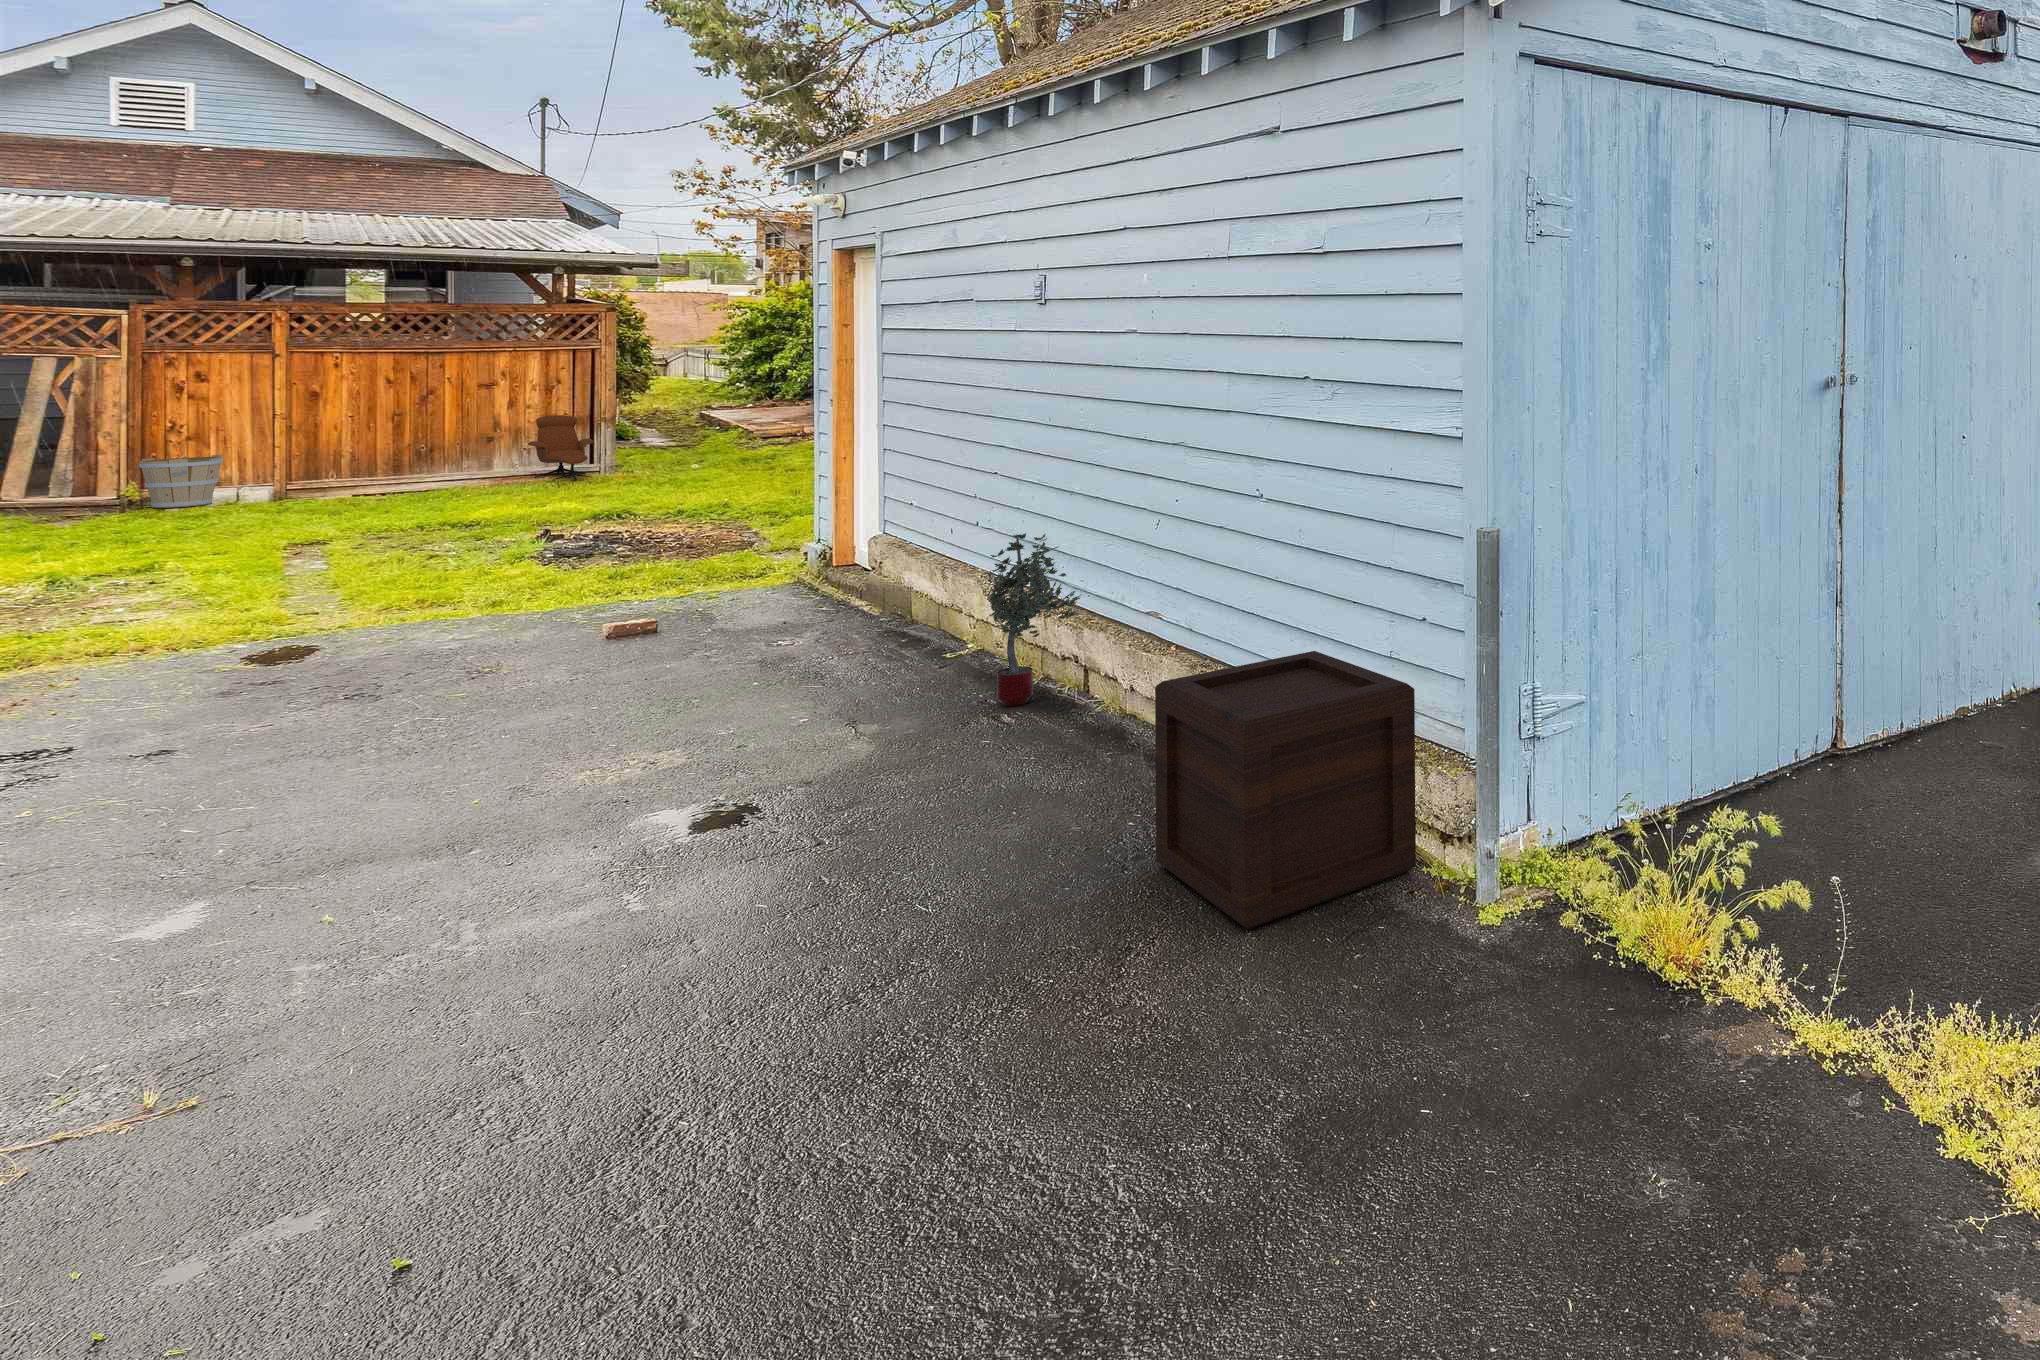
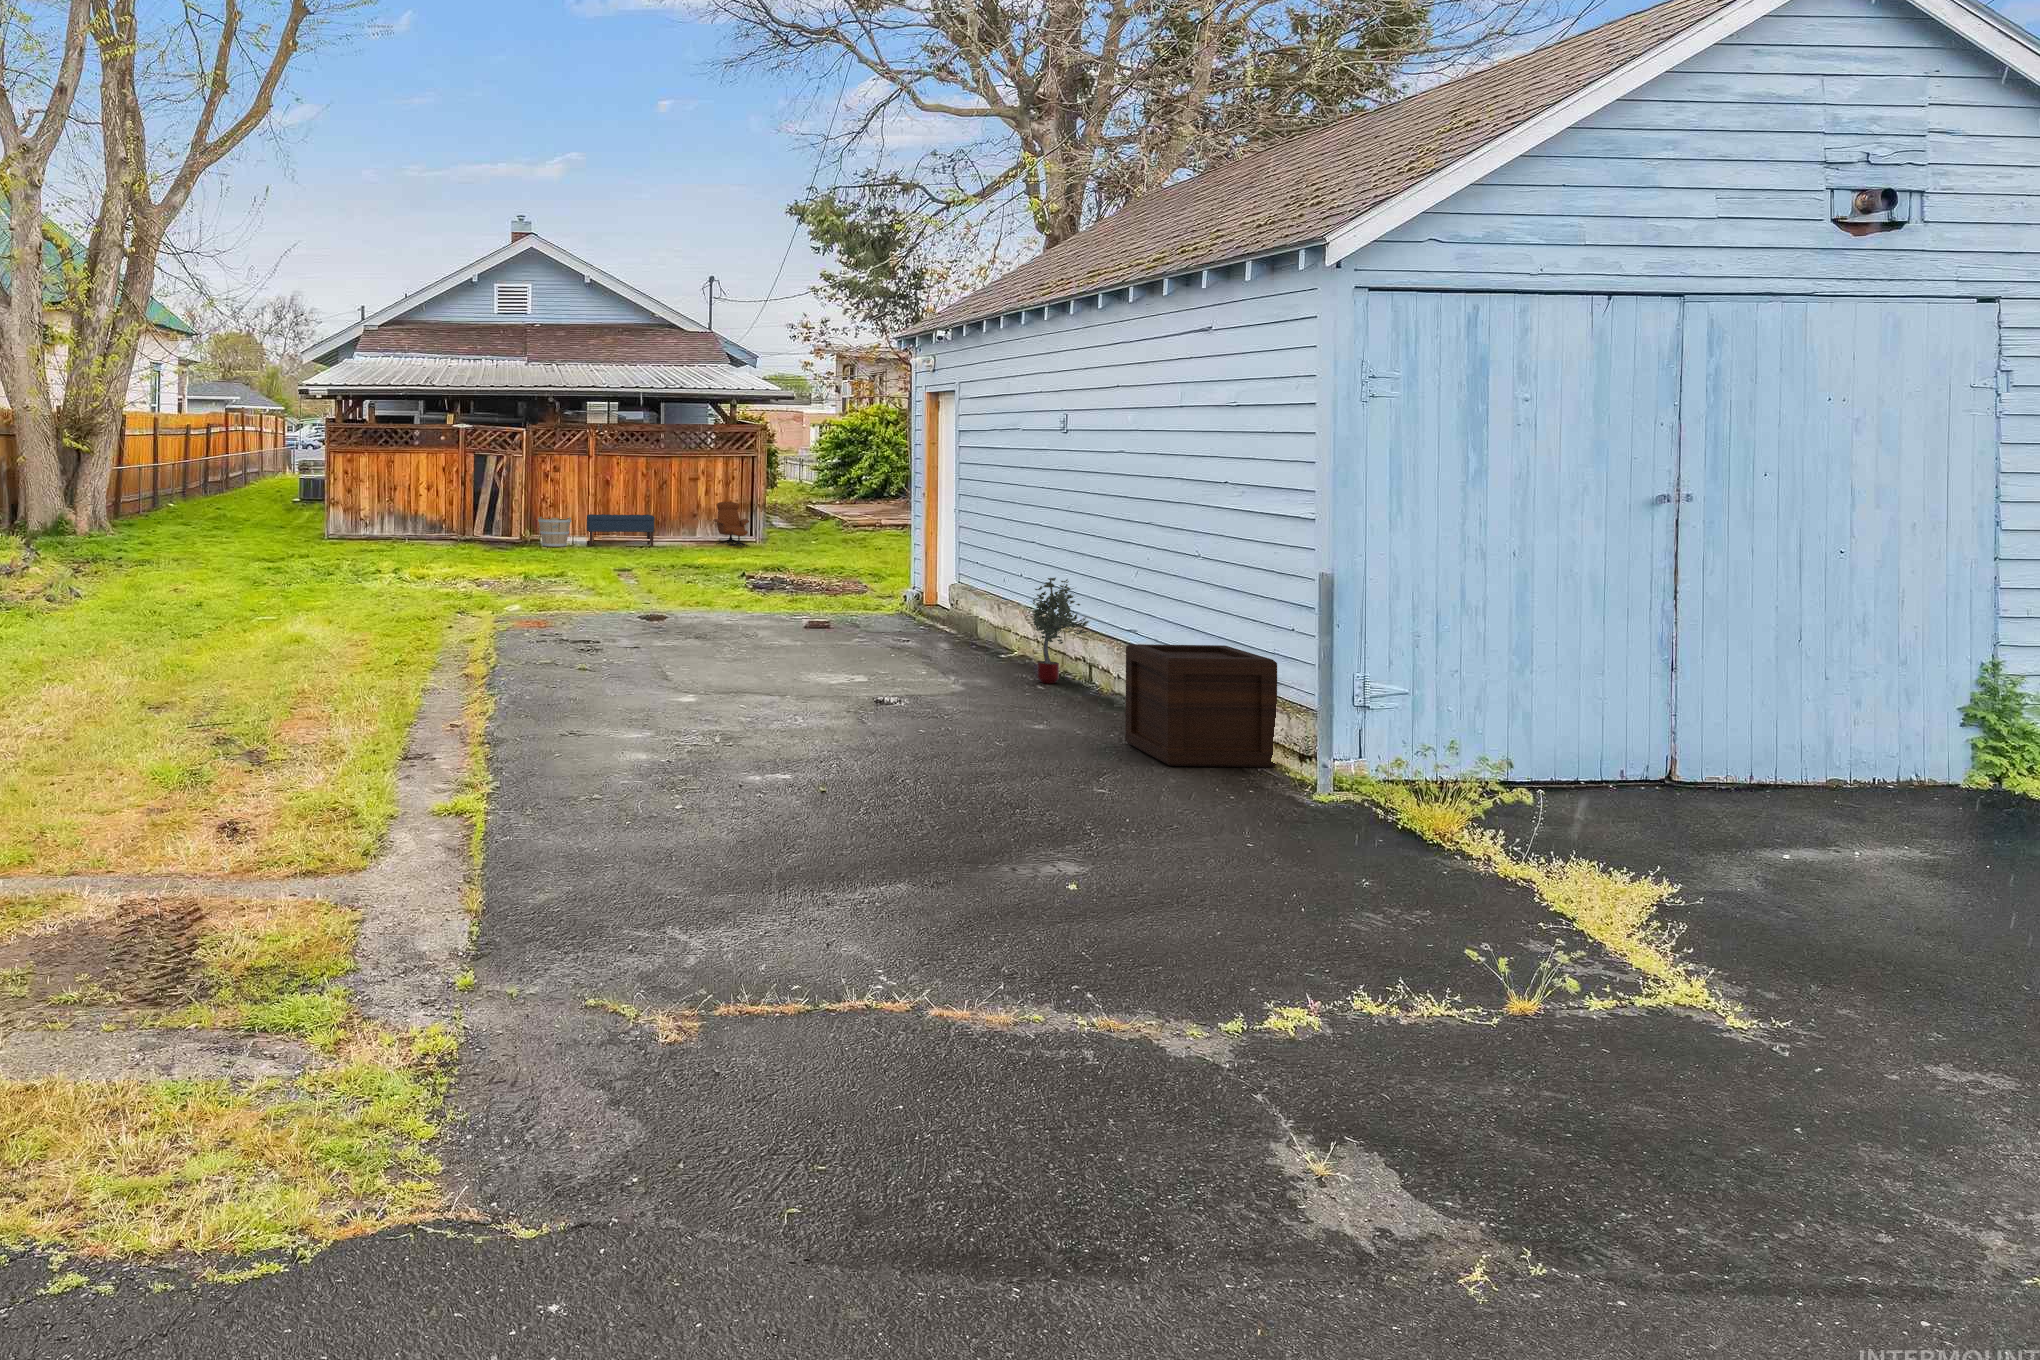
bench: none [261,442,410,500] -> present [587,514,655,546]

